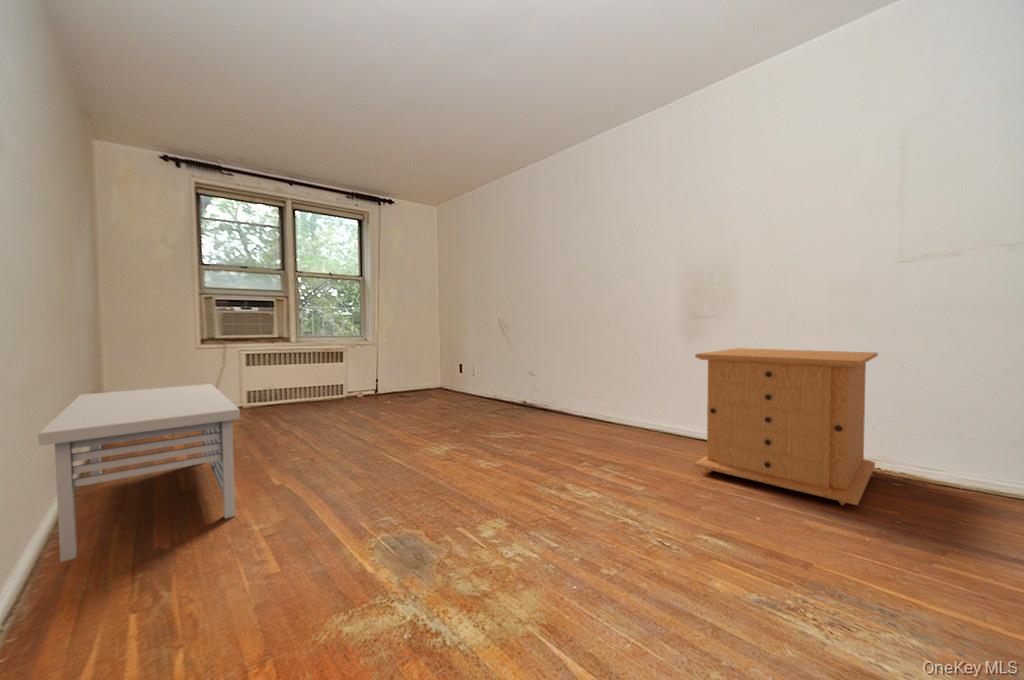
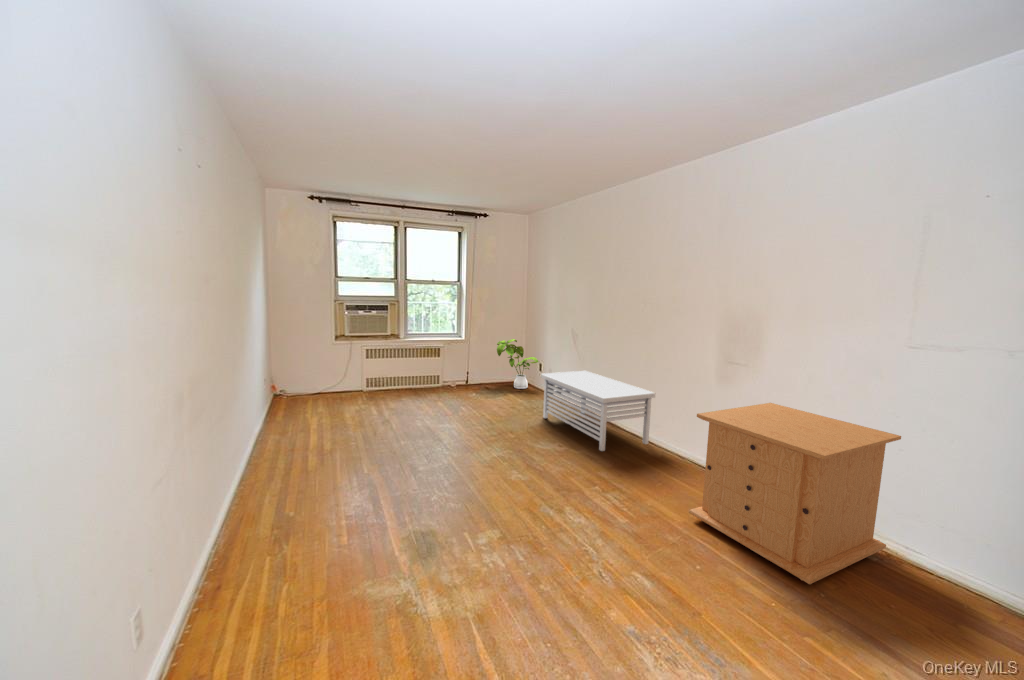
house plant: none [411,337,461,392] -> present [497,339,538,389]
storage bench: present [38,384,240,562] -> present [541,371,655,451]

